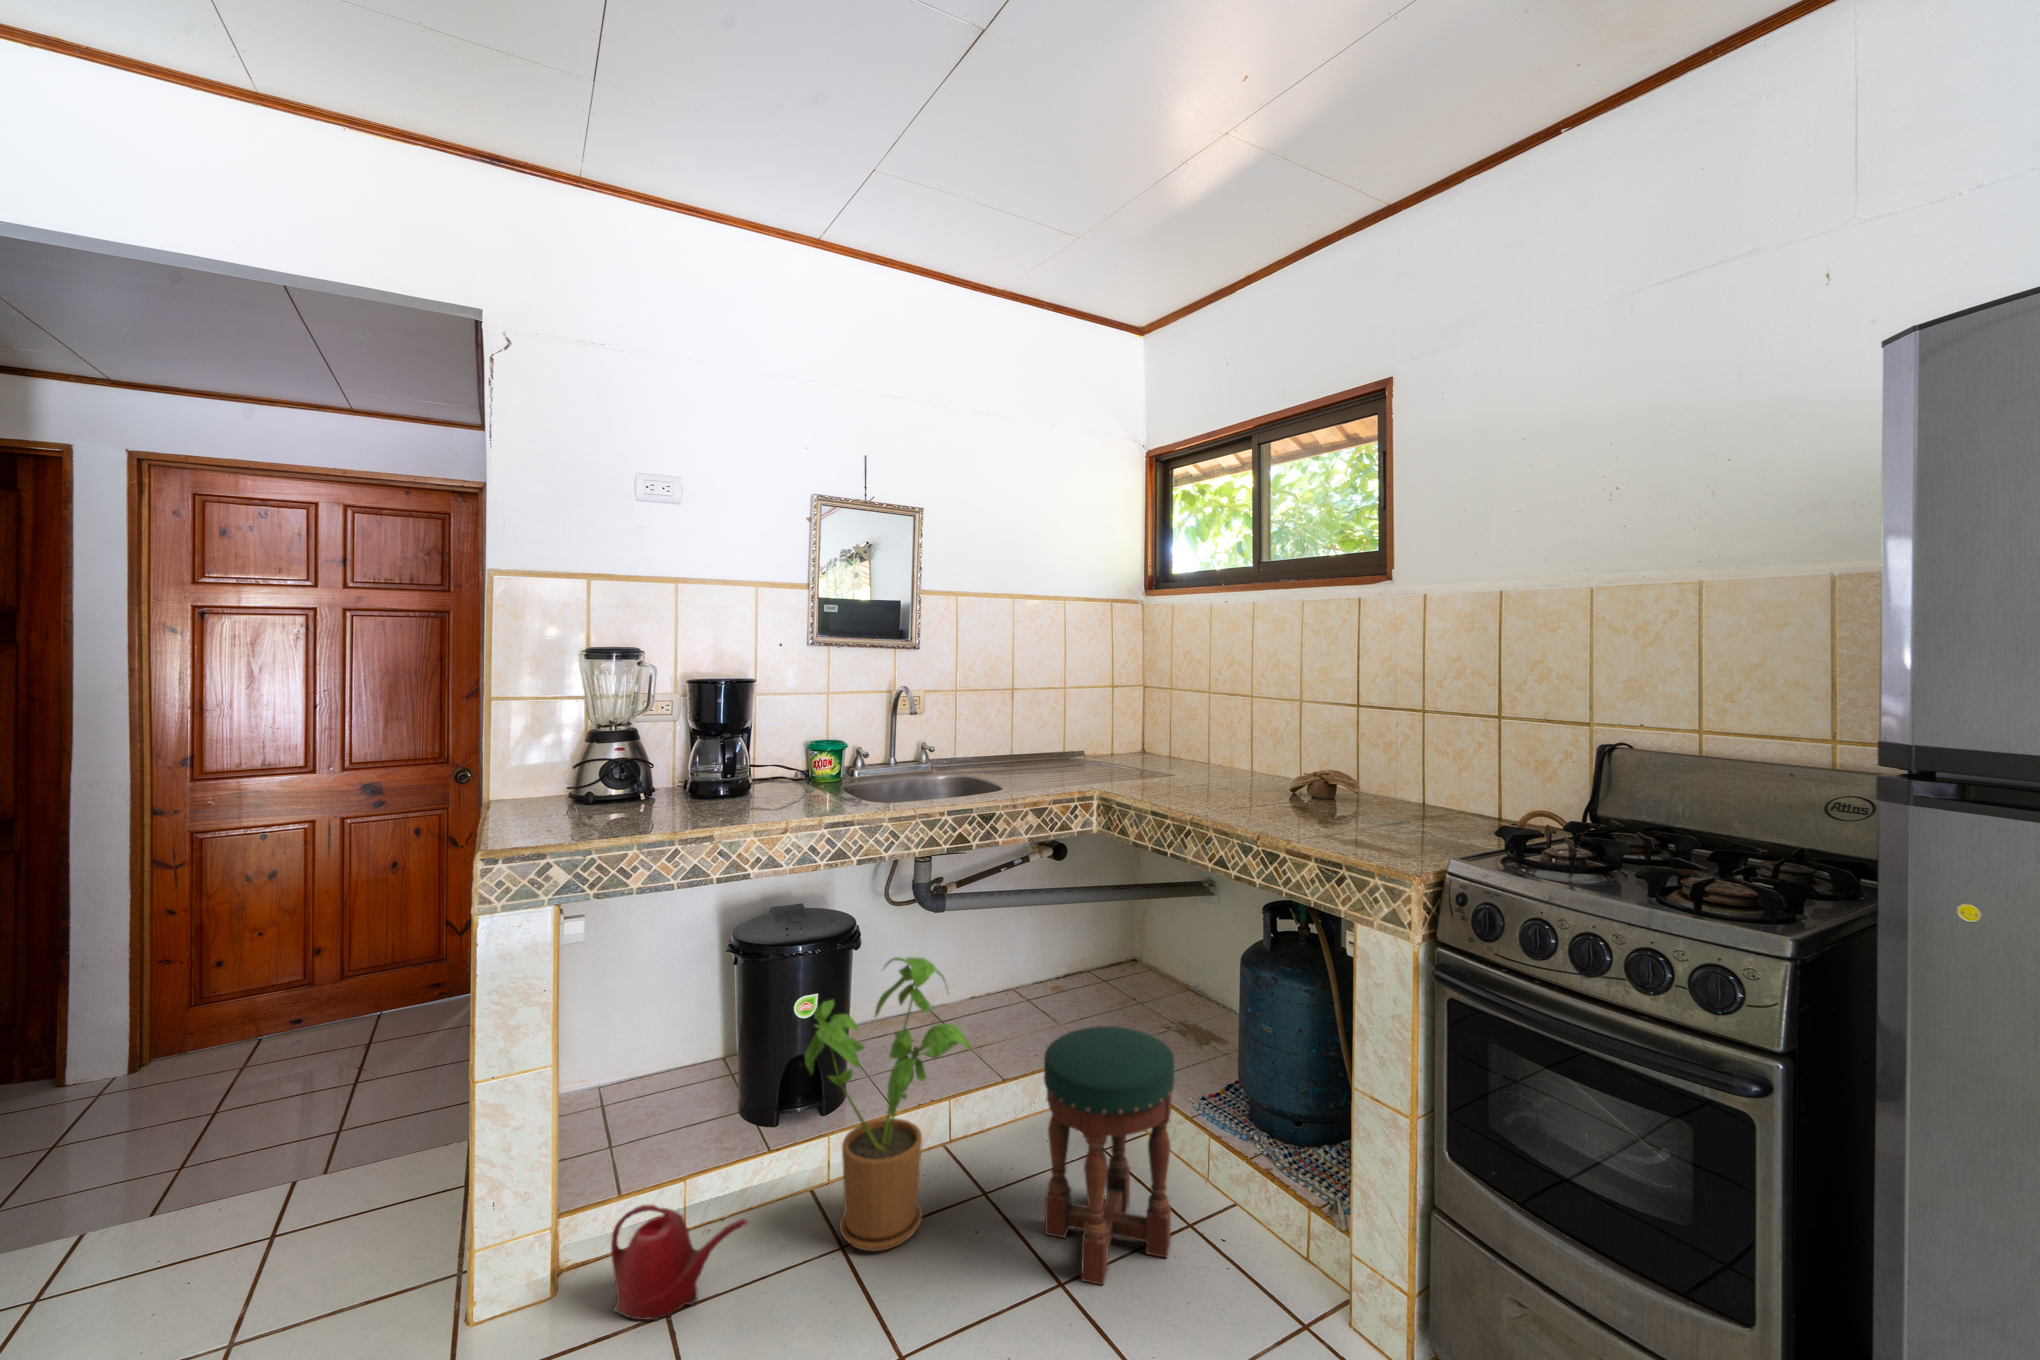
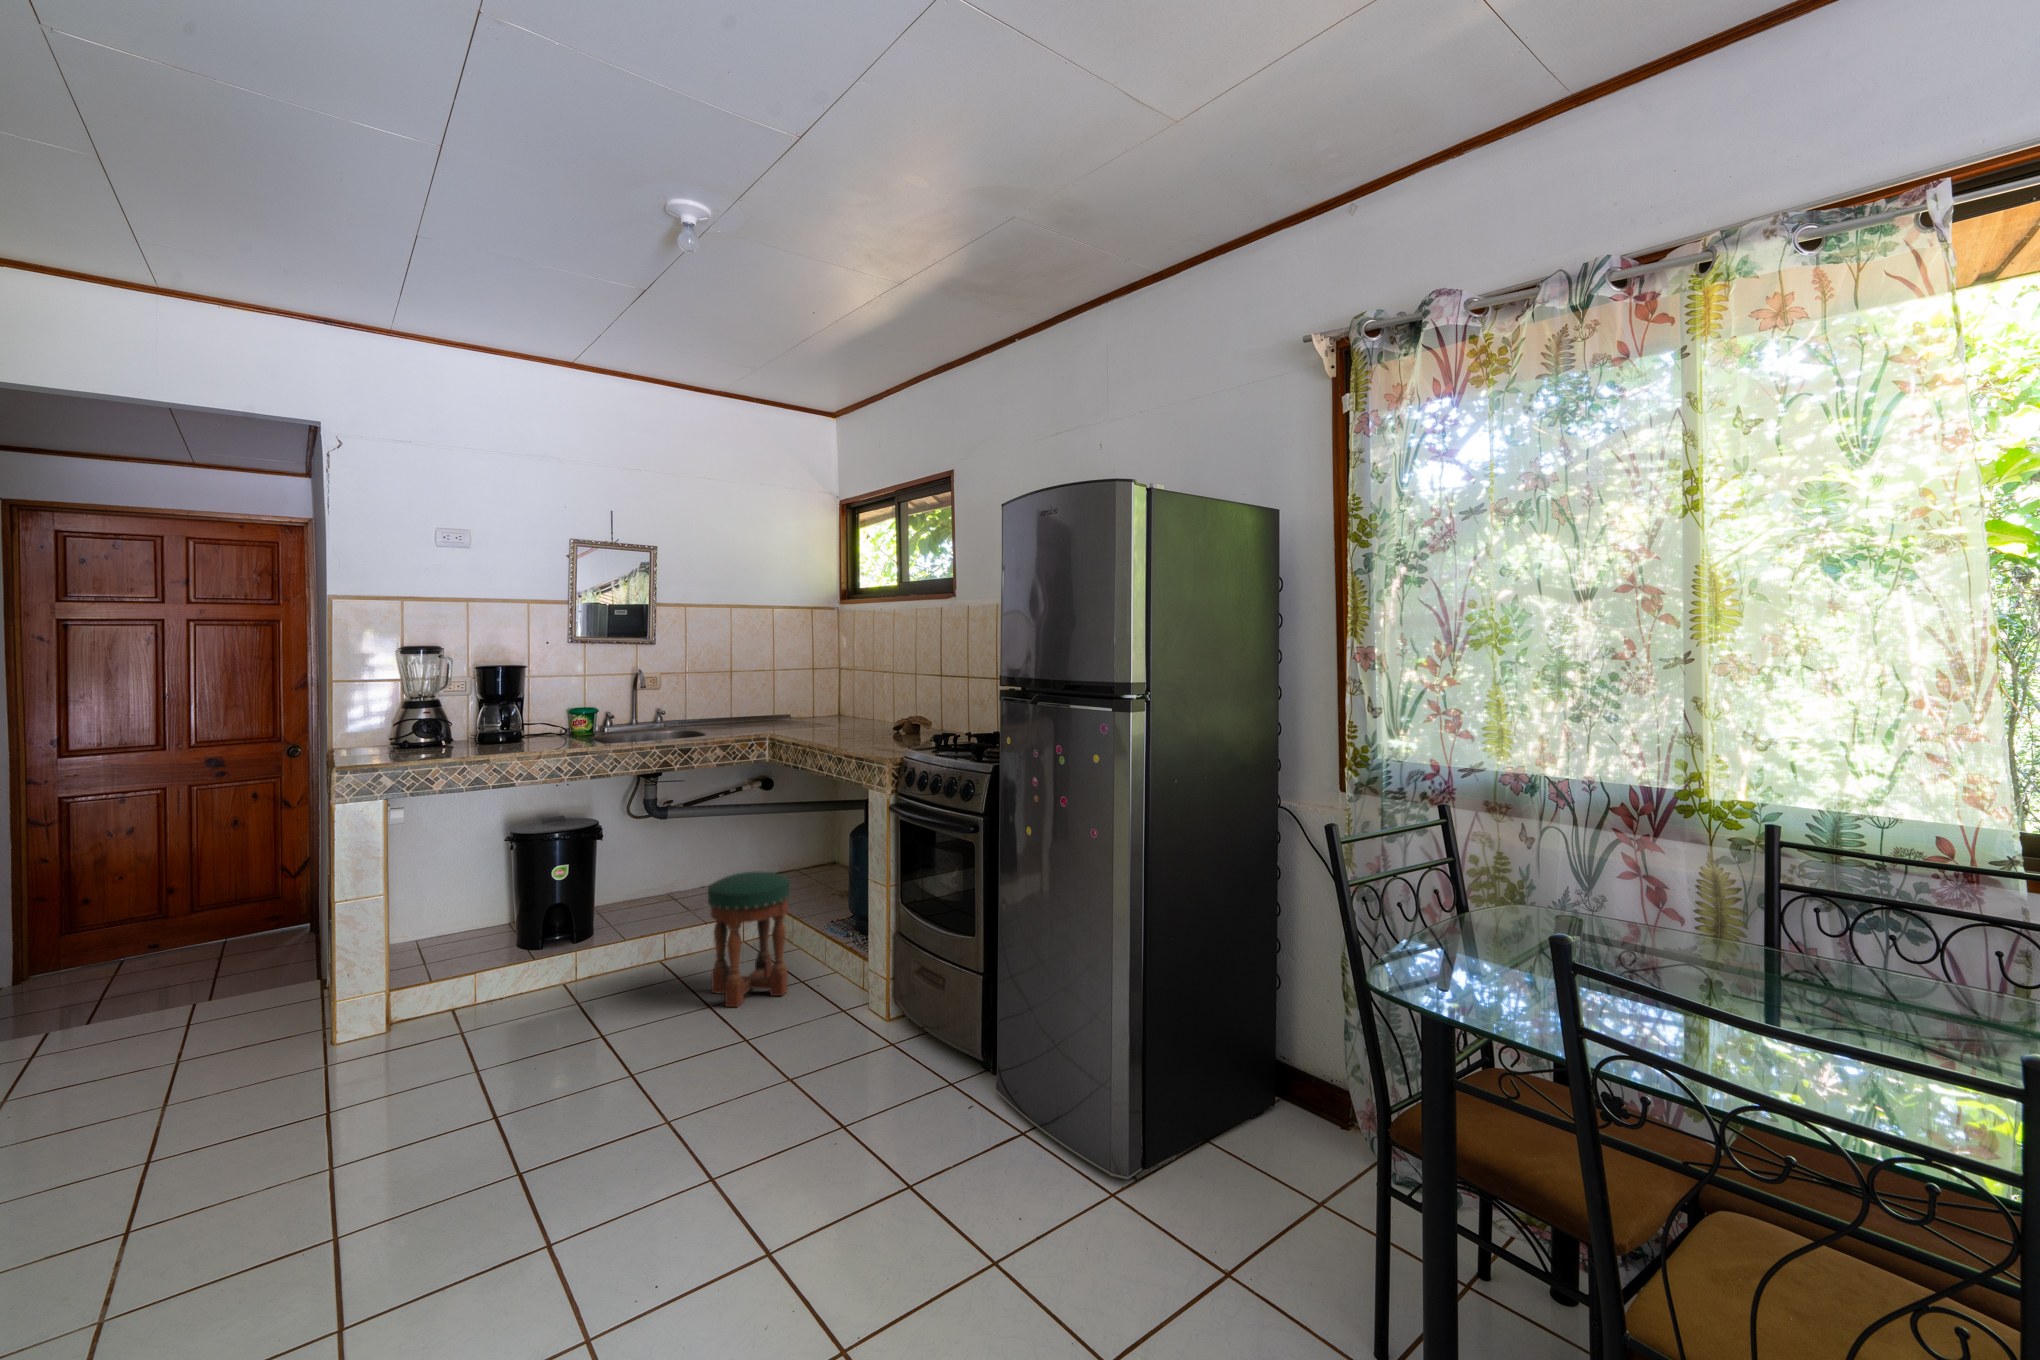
house plant: present [805,957,971,1251] -> none [554,835,663,1005]
watering can: present [611,1205,747,1320] -> none [427,975,515,1036]

